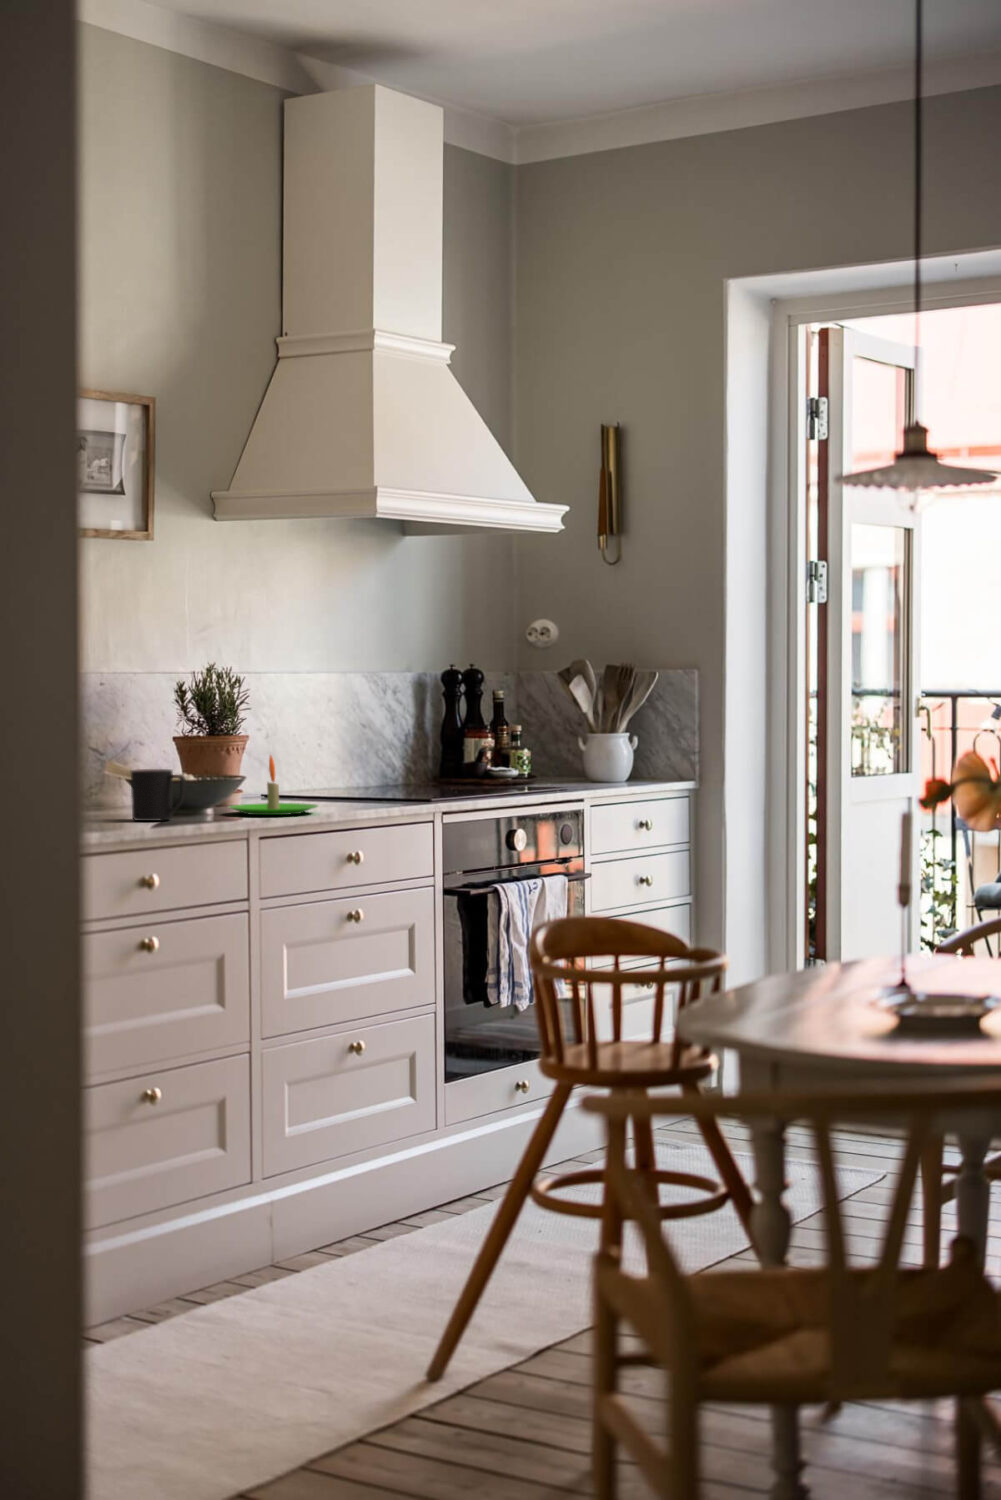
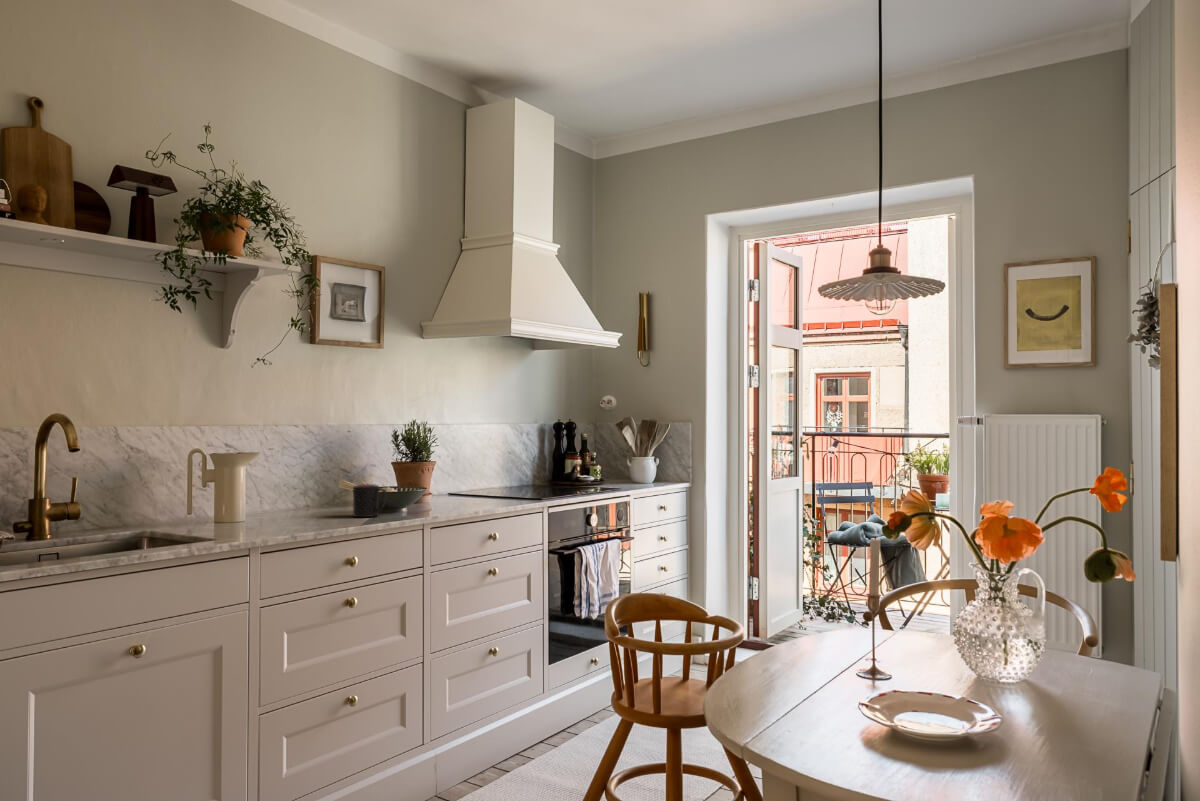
candle: present [228,755,318,815] -> none [416,474,471,512]

